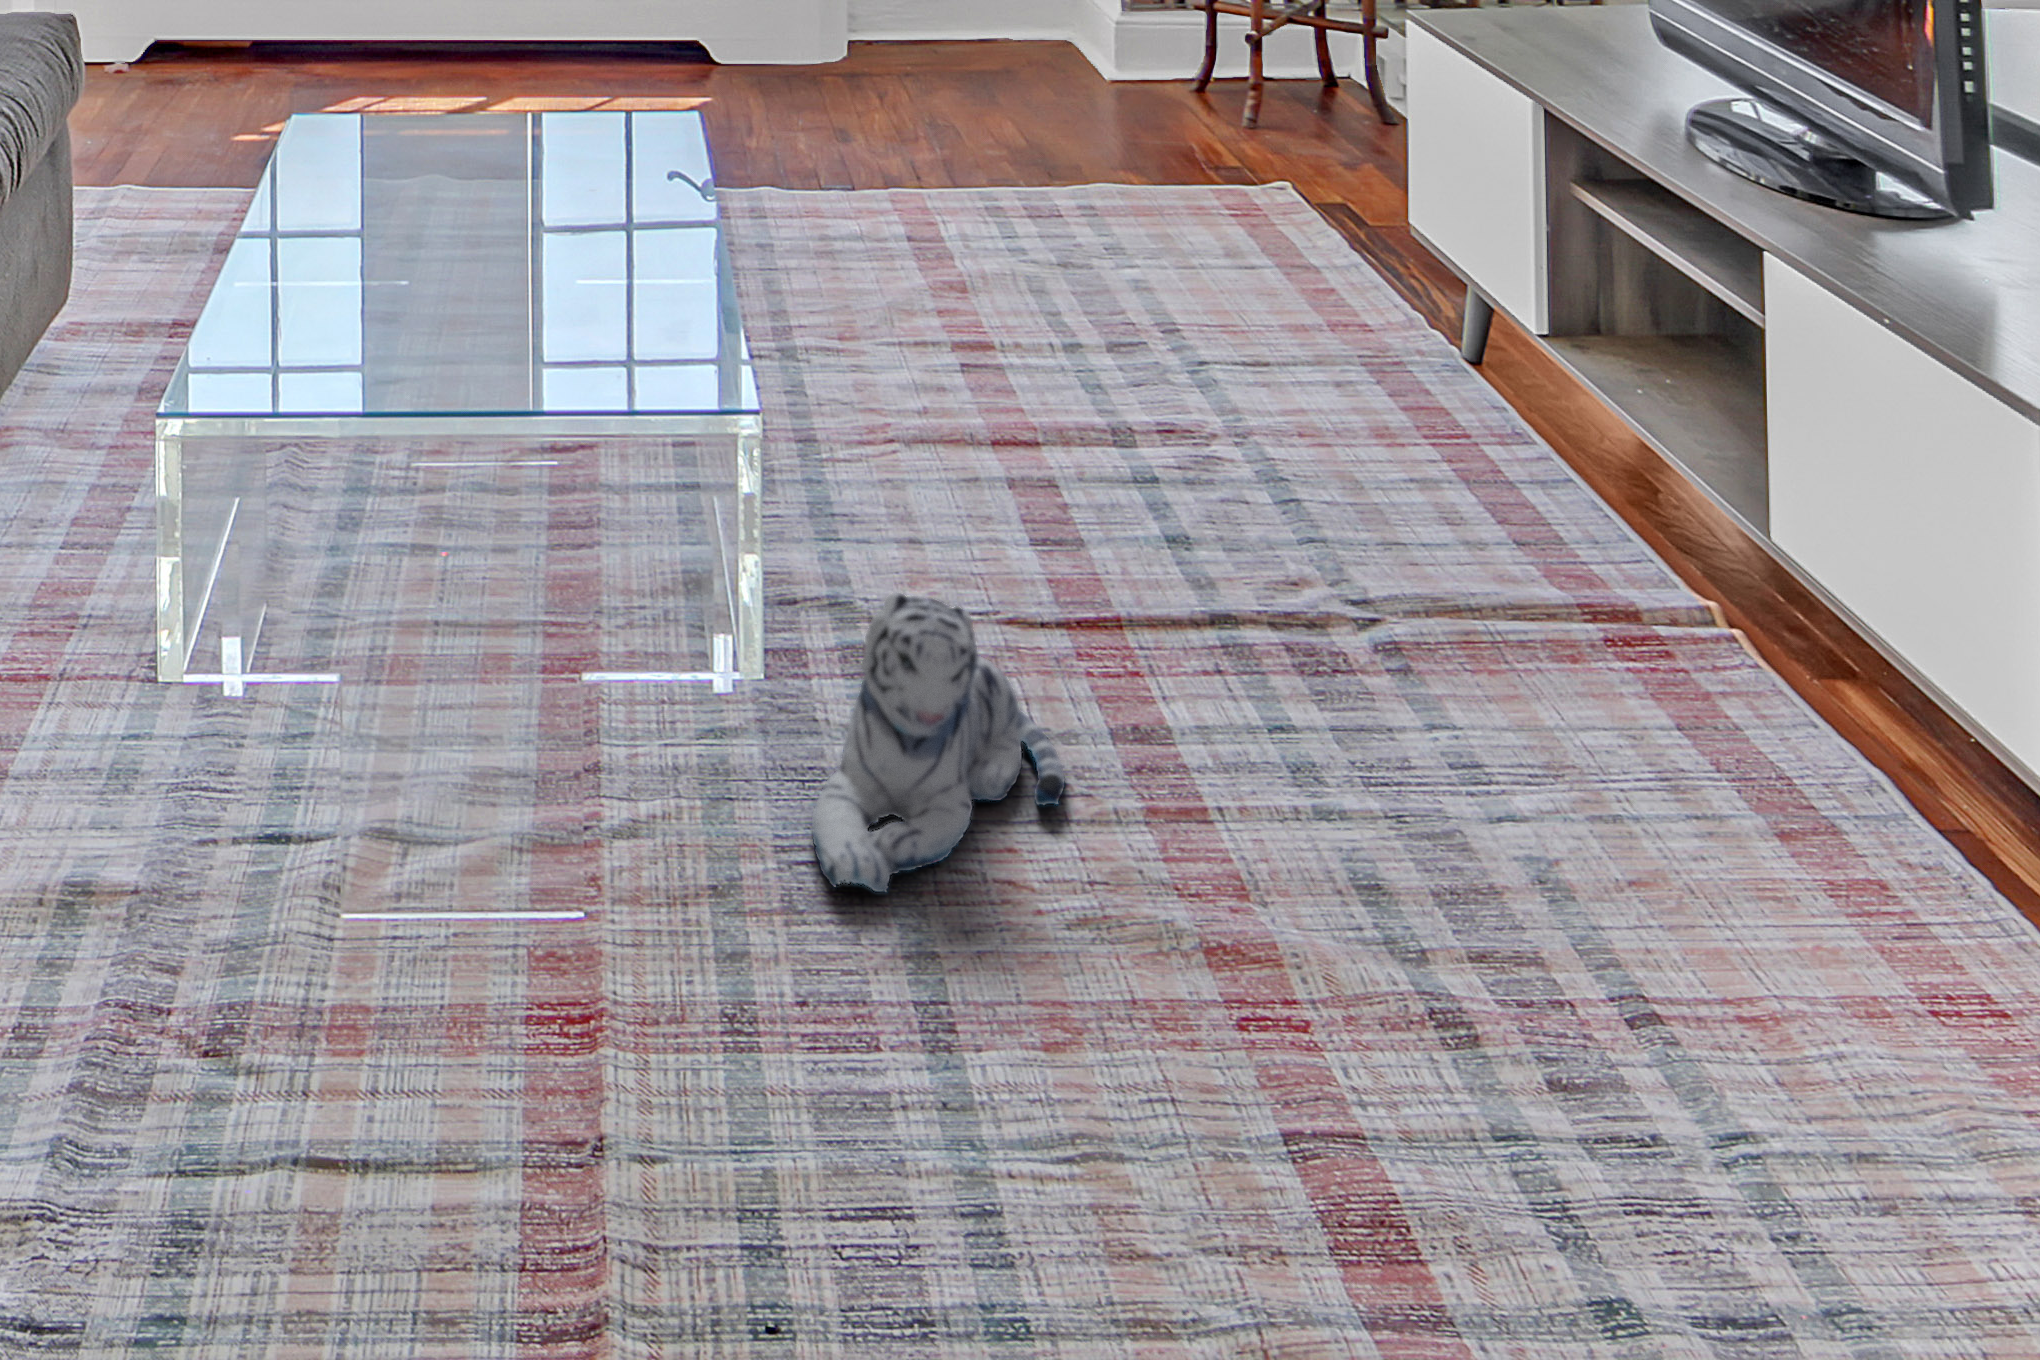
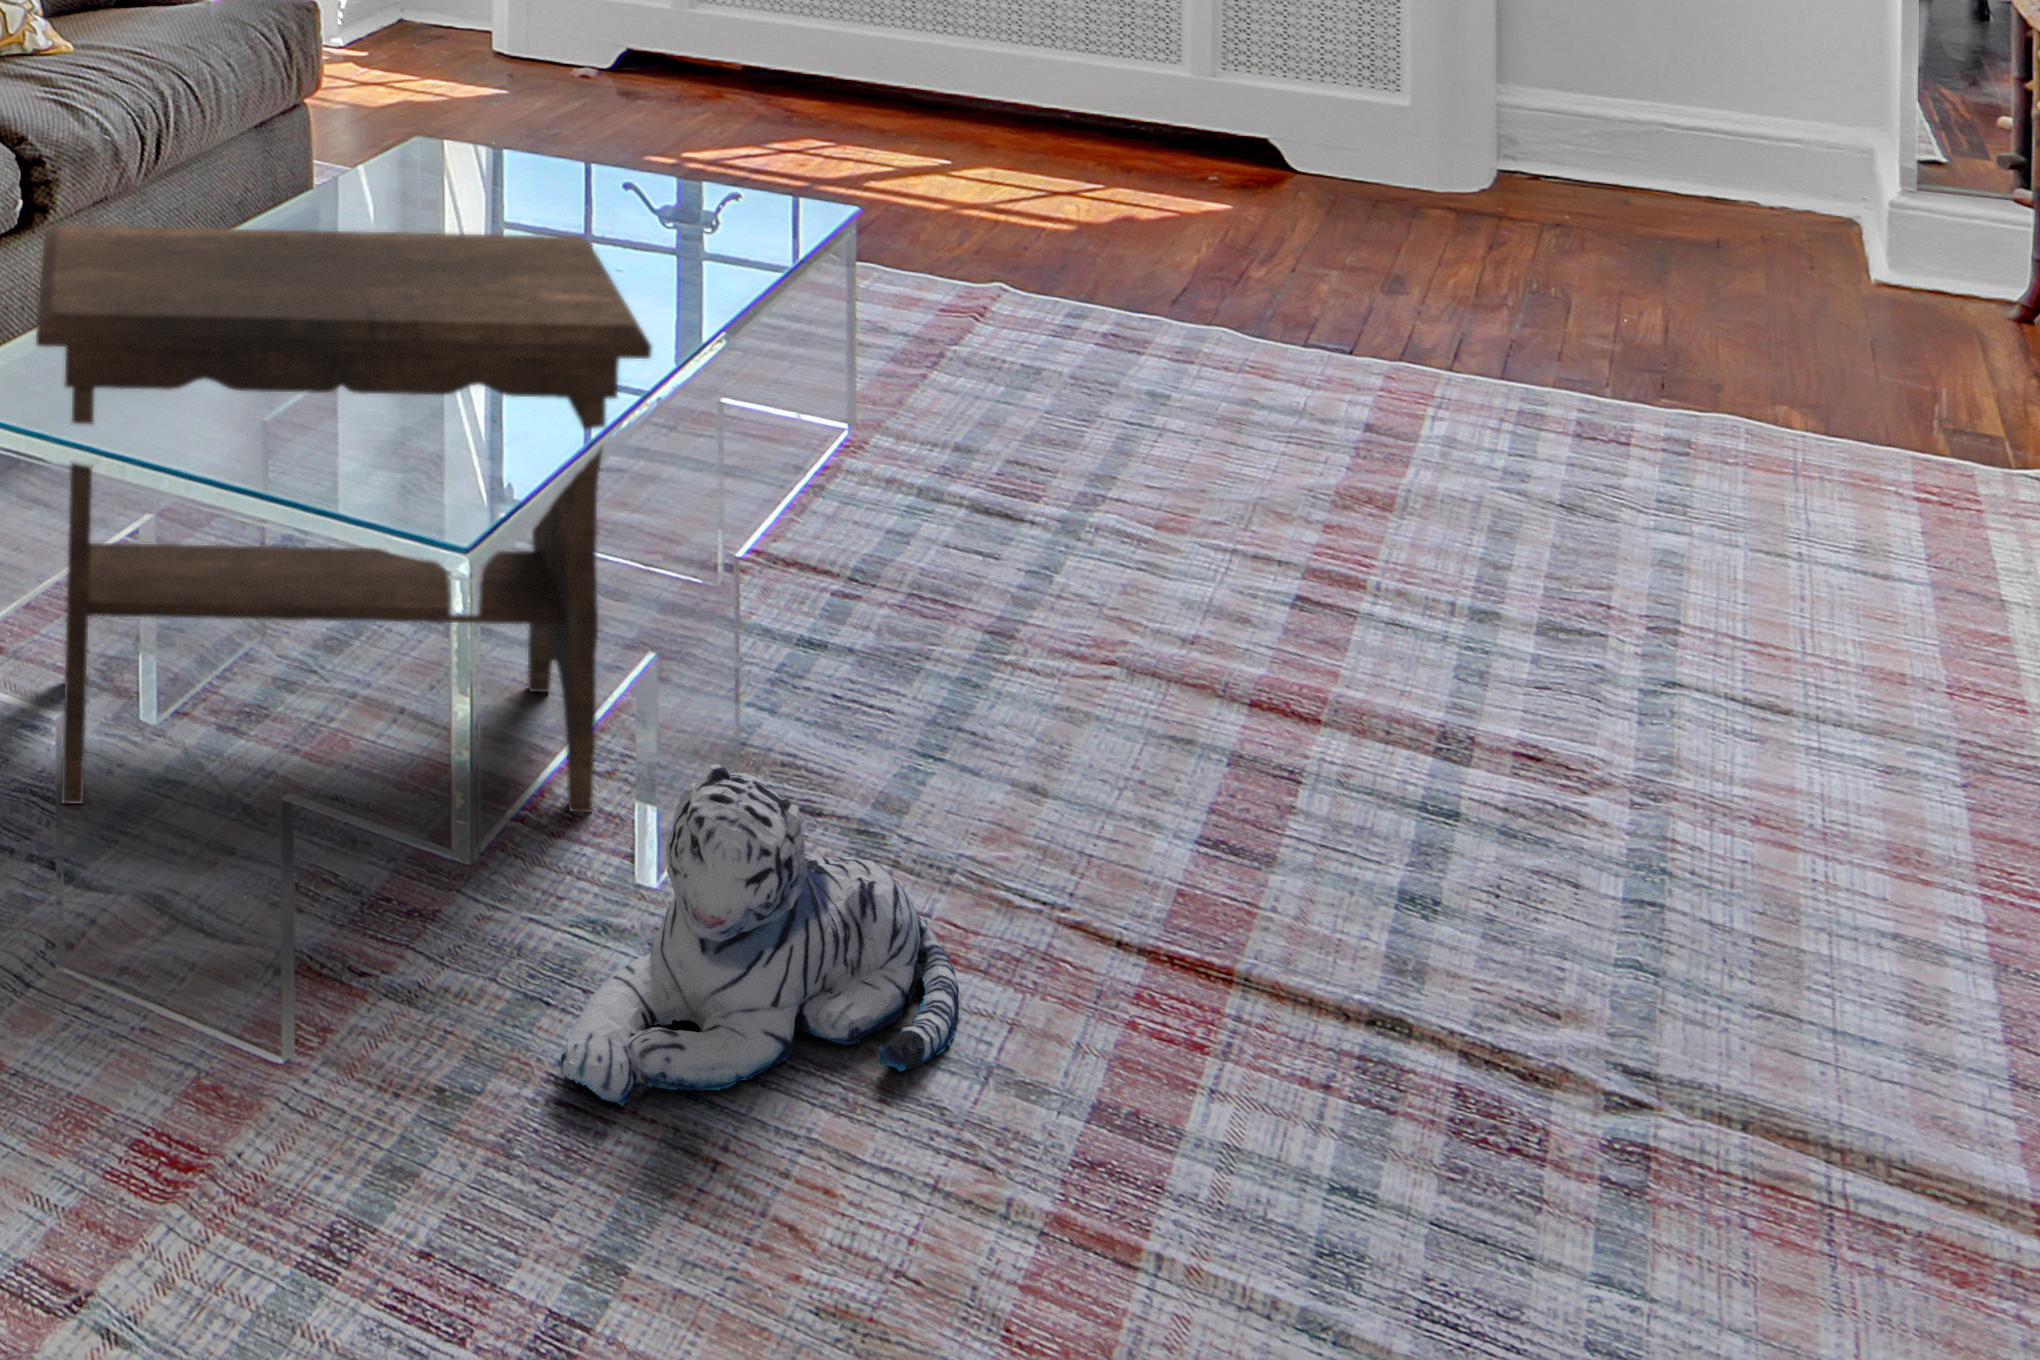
footstool: none [102,183,719,799] -> present [36,225,652,812]

